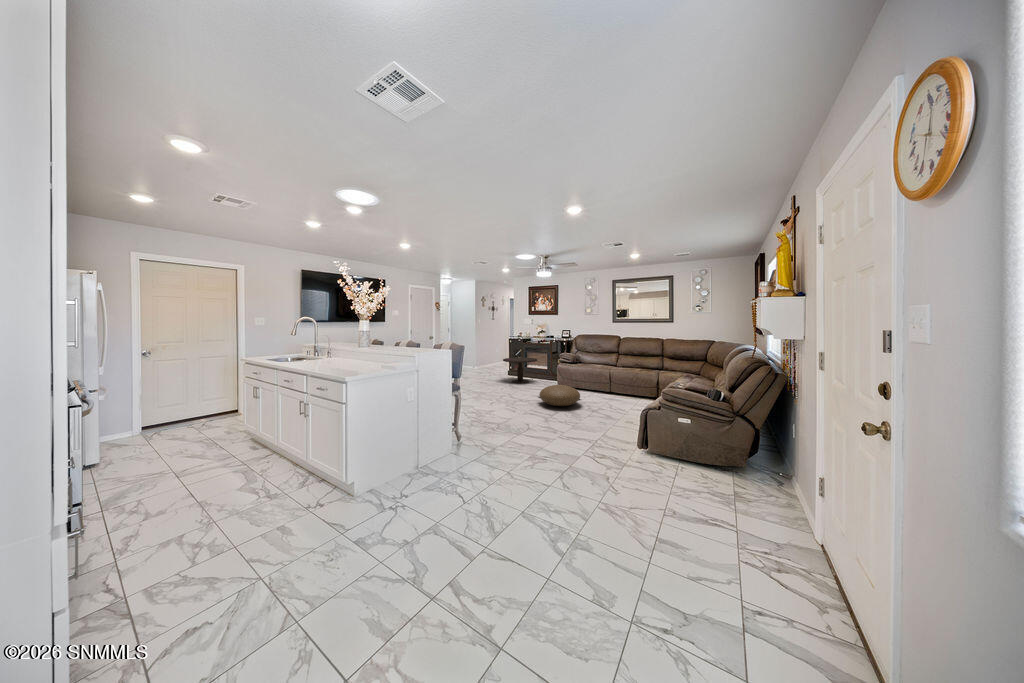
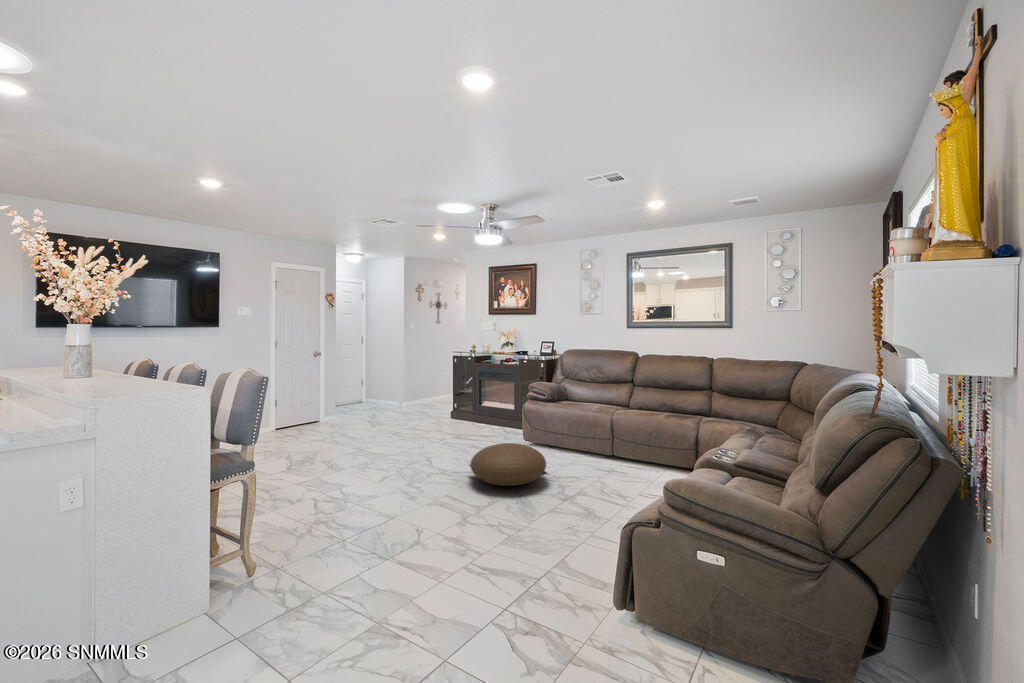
side table: present [503,357,537,384] -> none [437,387,496,434]

